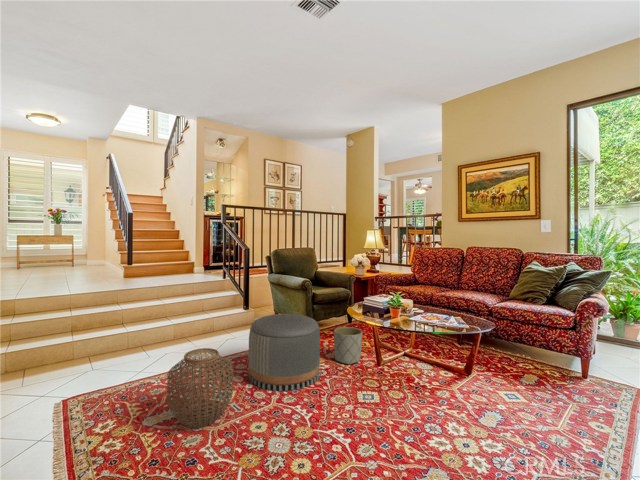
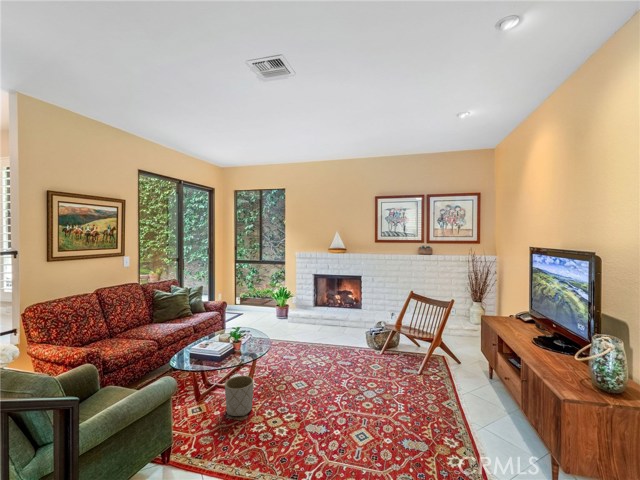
pouf: present [248,314,320,391] -> none [264,366,332,453]
woven basket: present [167,348,234,428] -> none [368,378,414,438]

